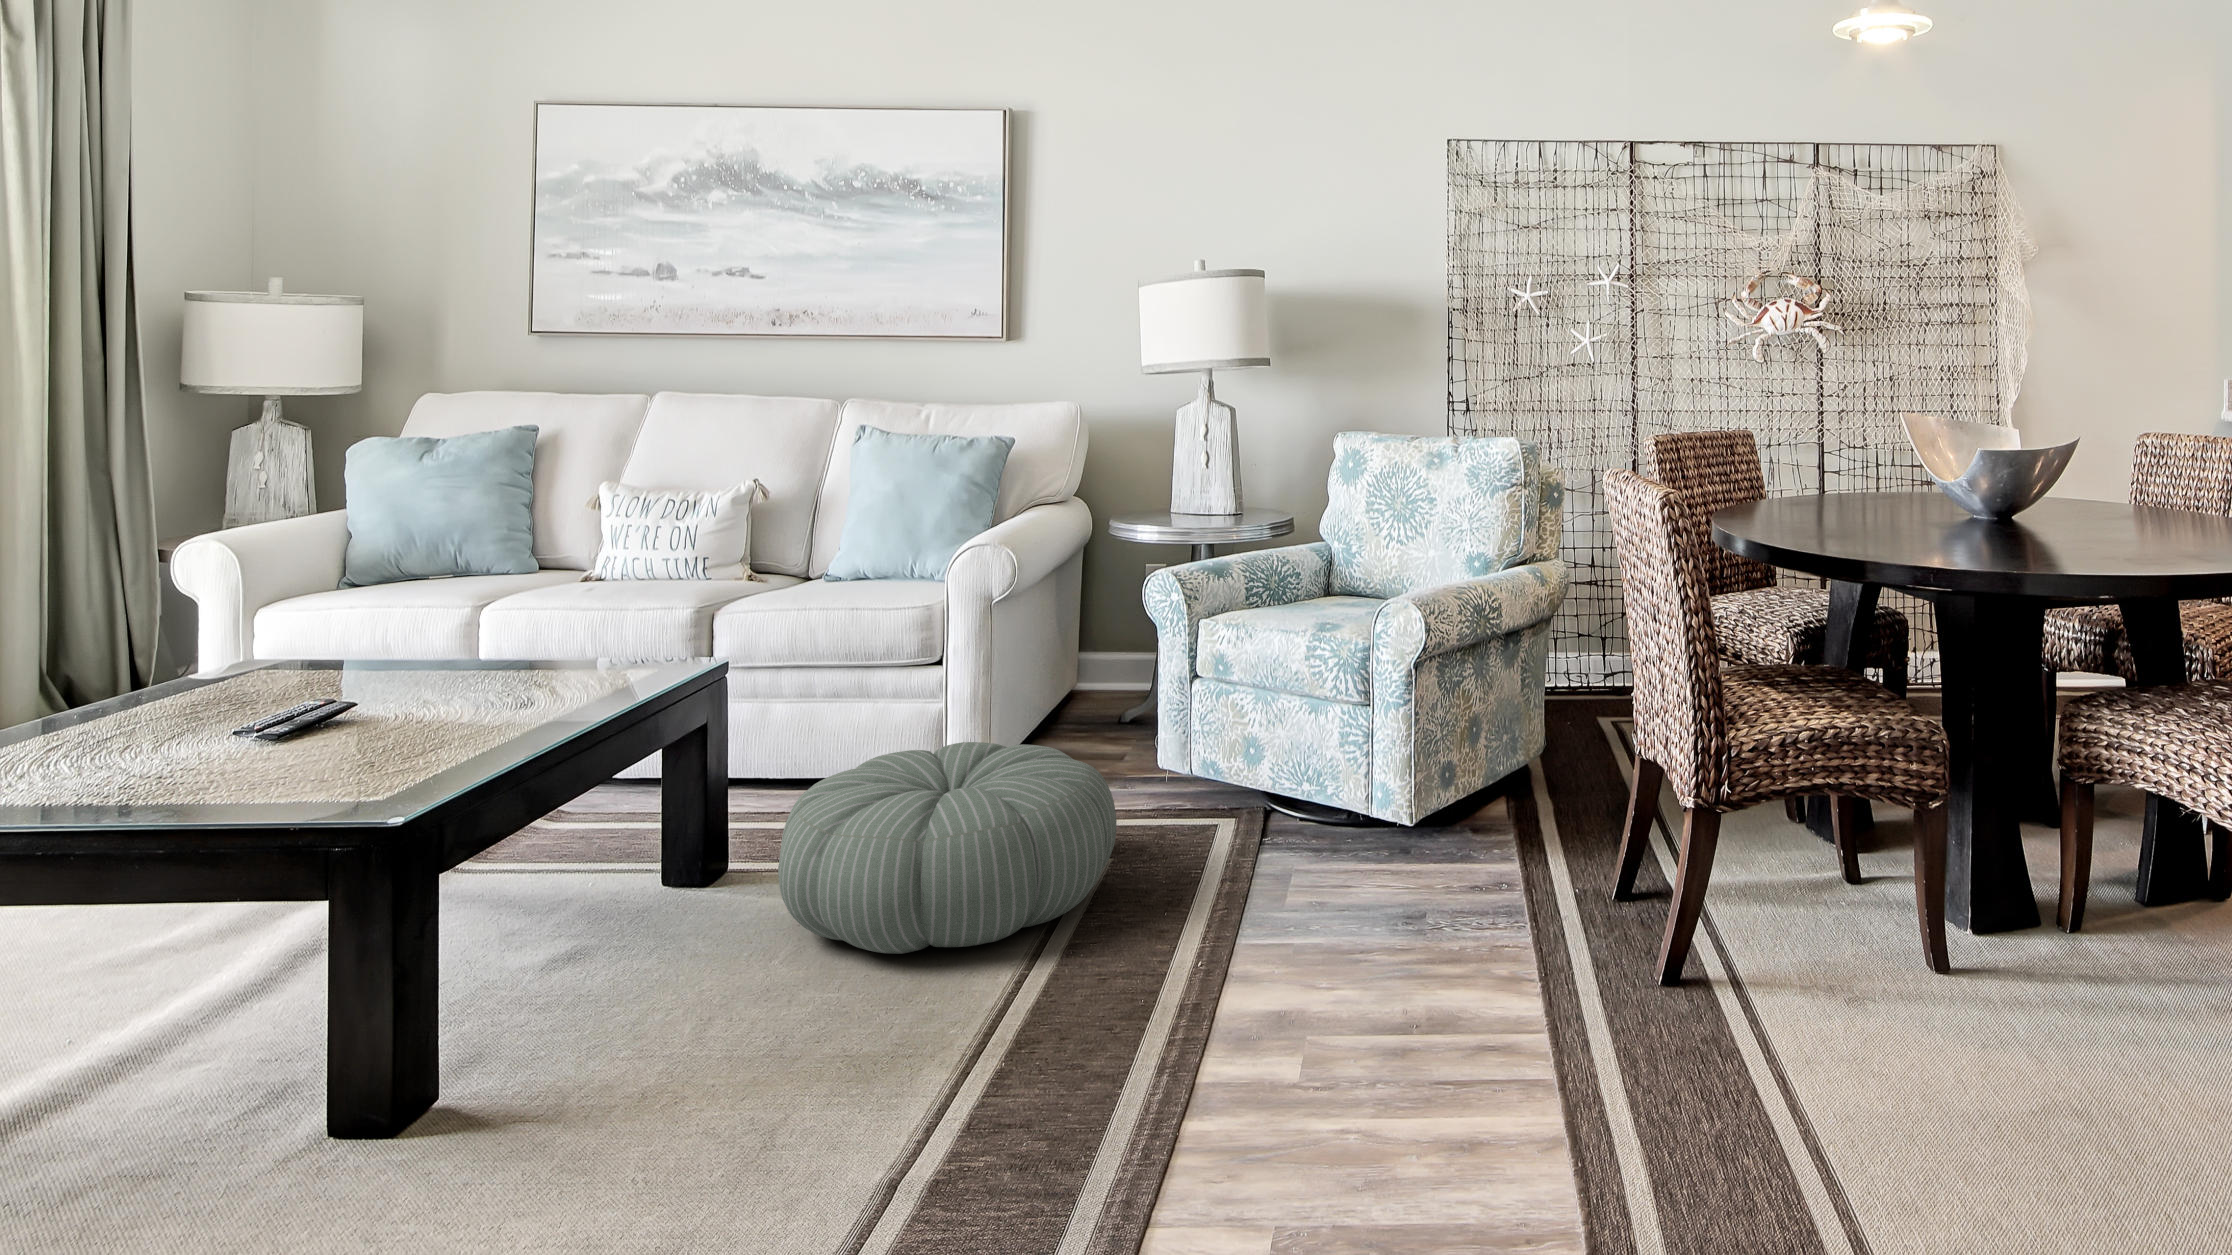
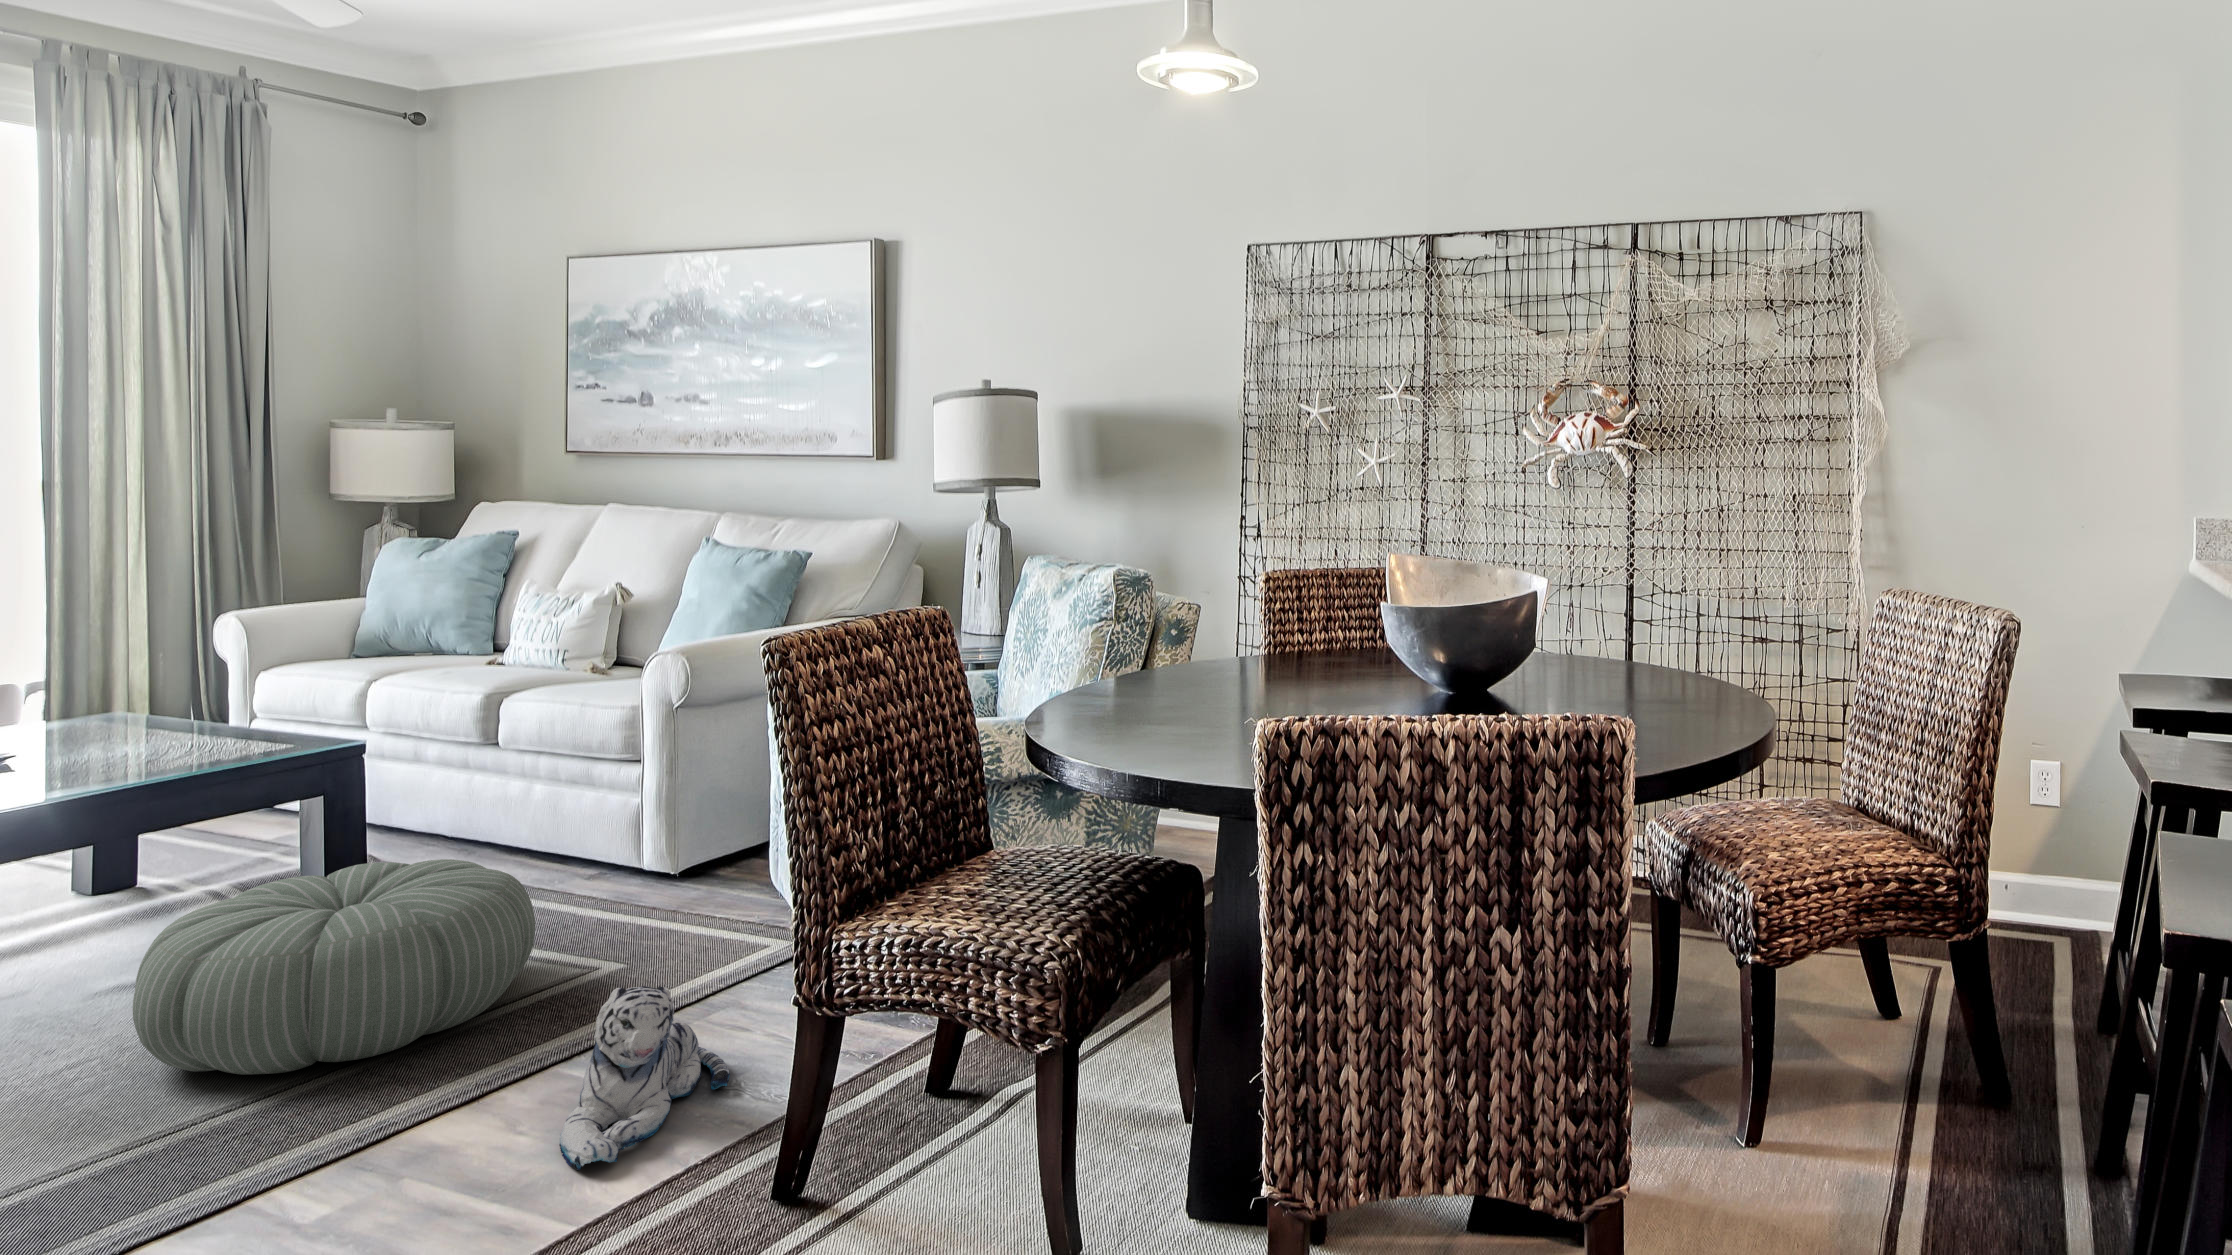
plush toy: none [1318,804,1455,954] -> present [559,986,730,1170]

